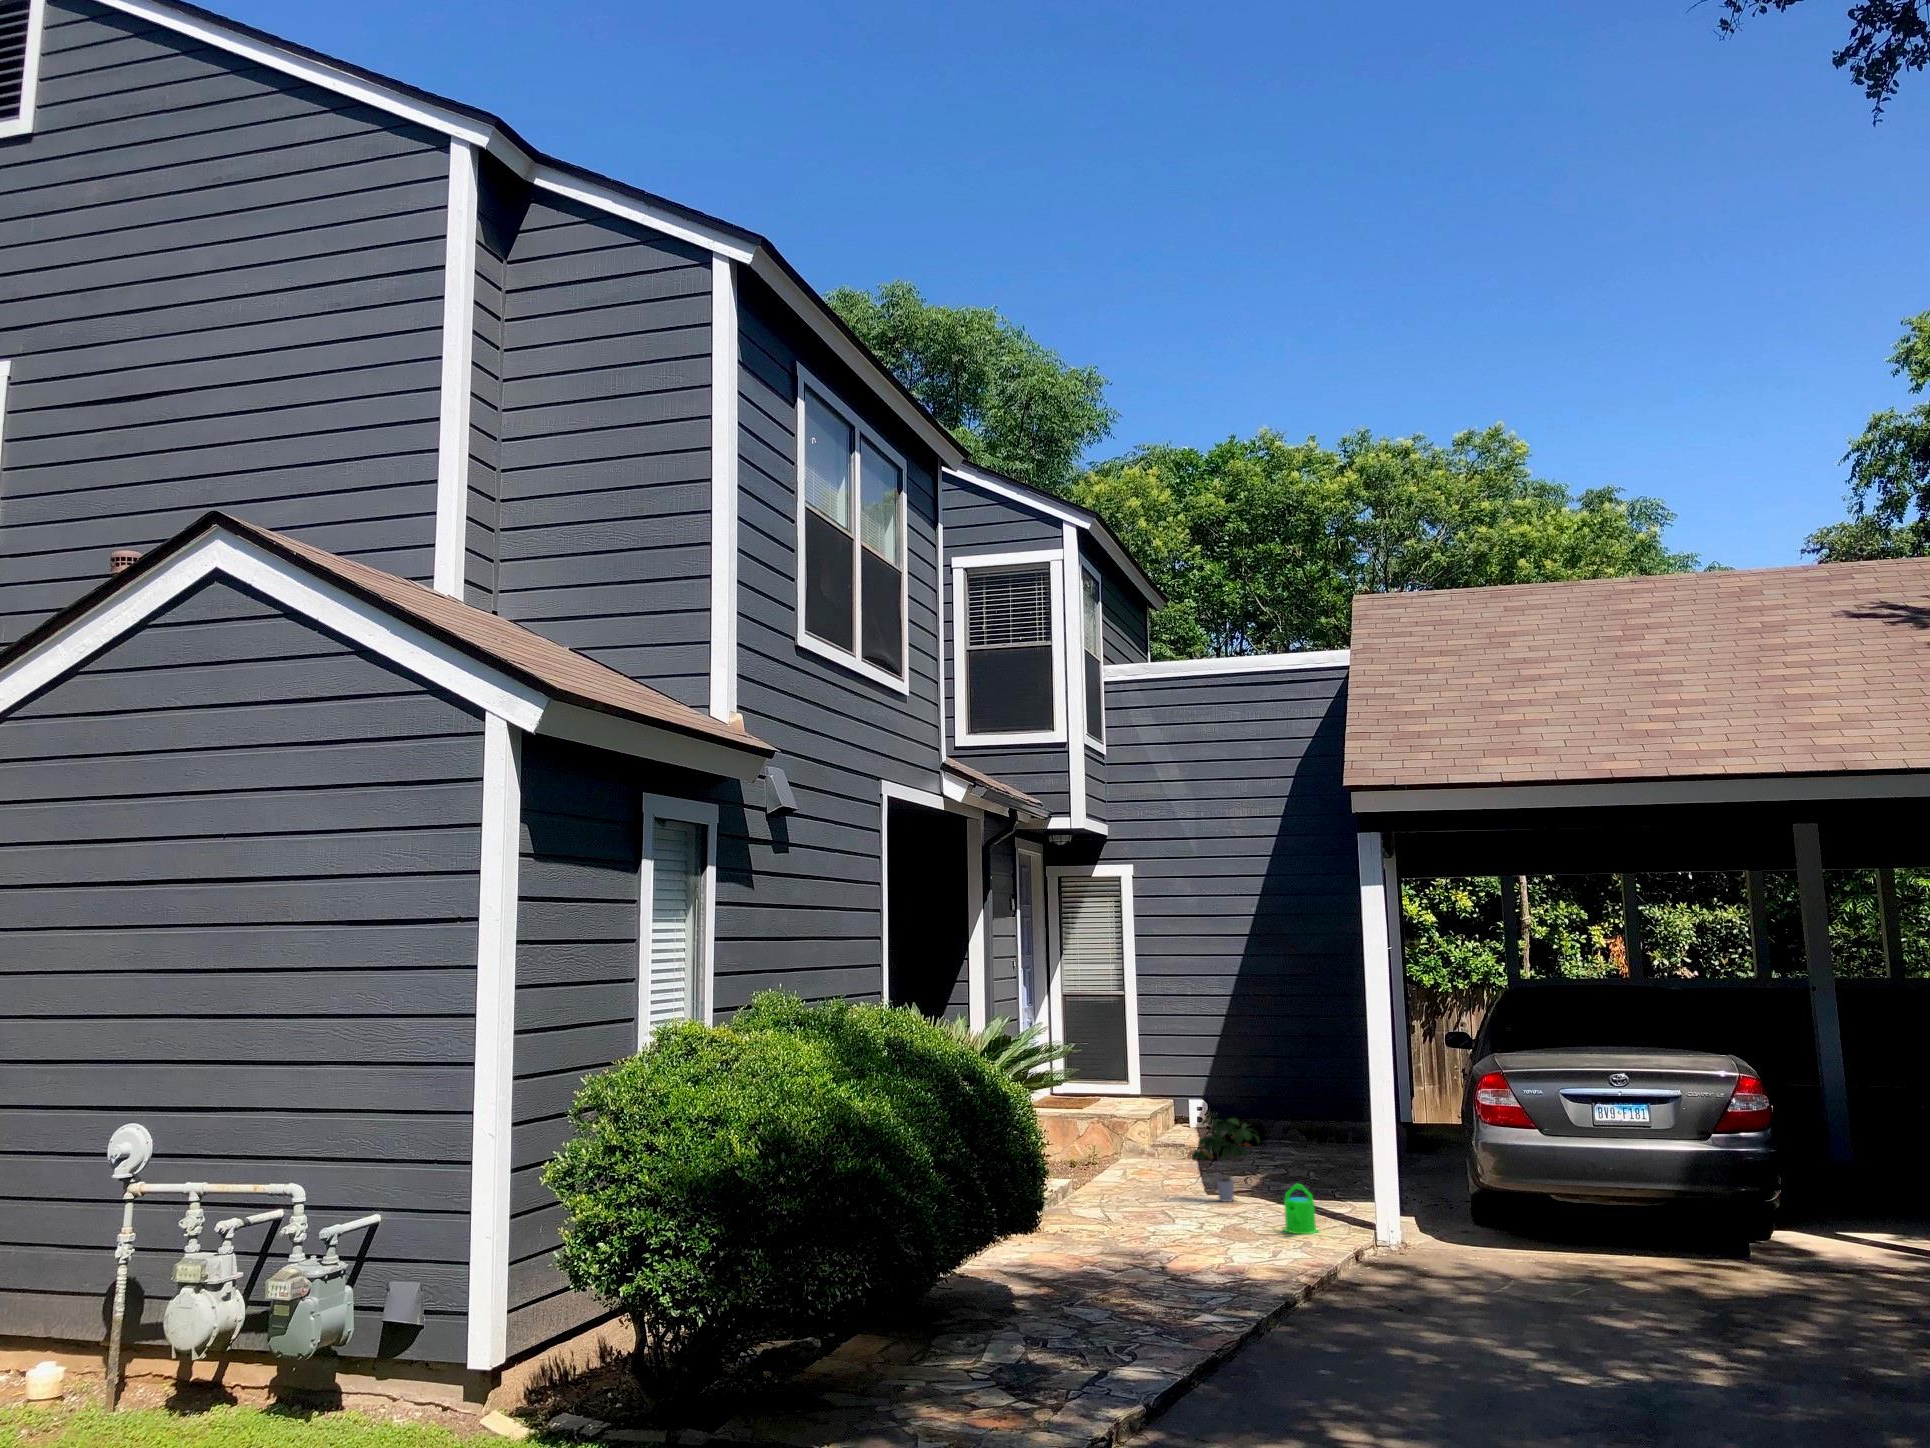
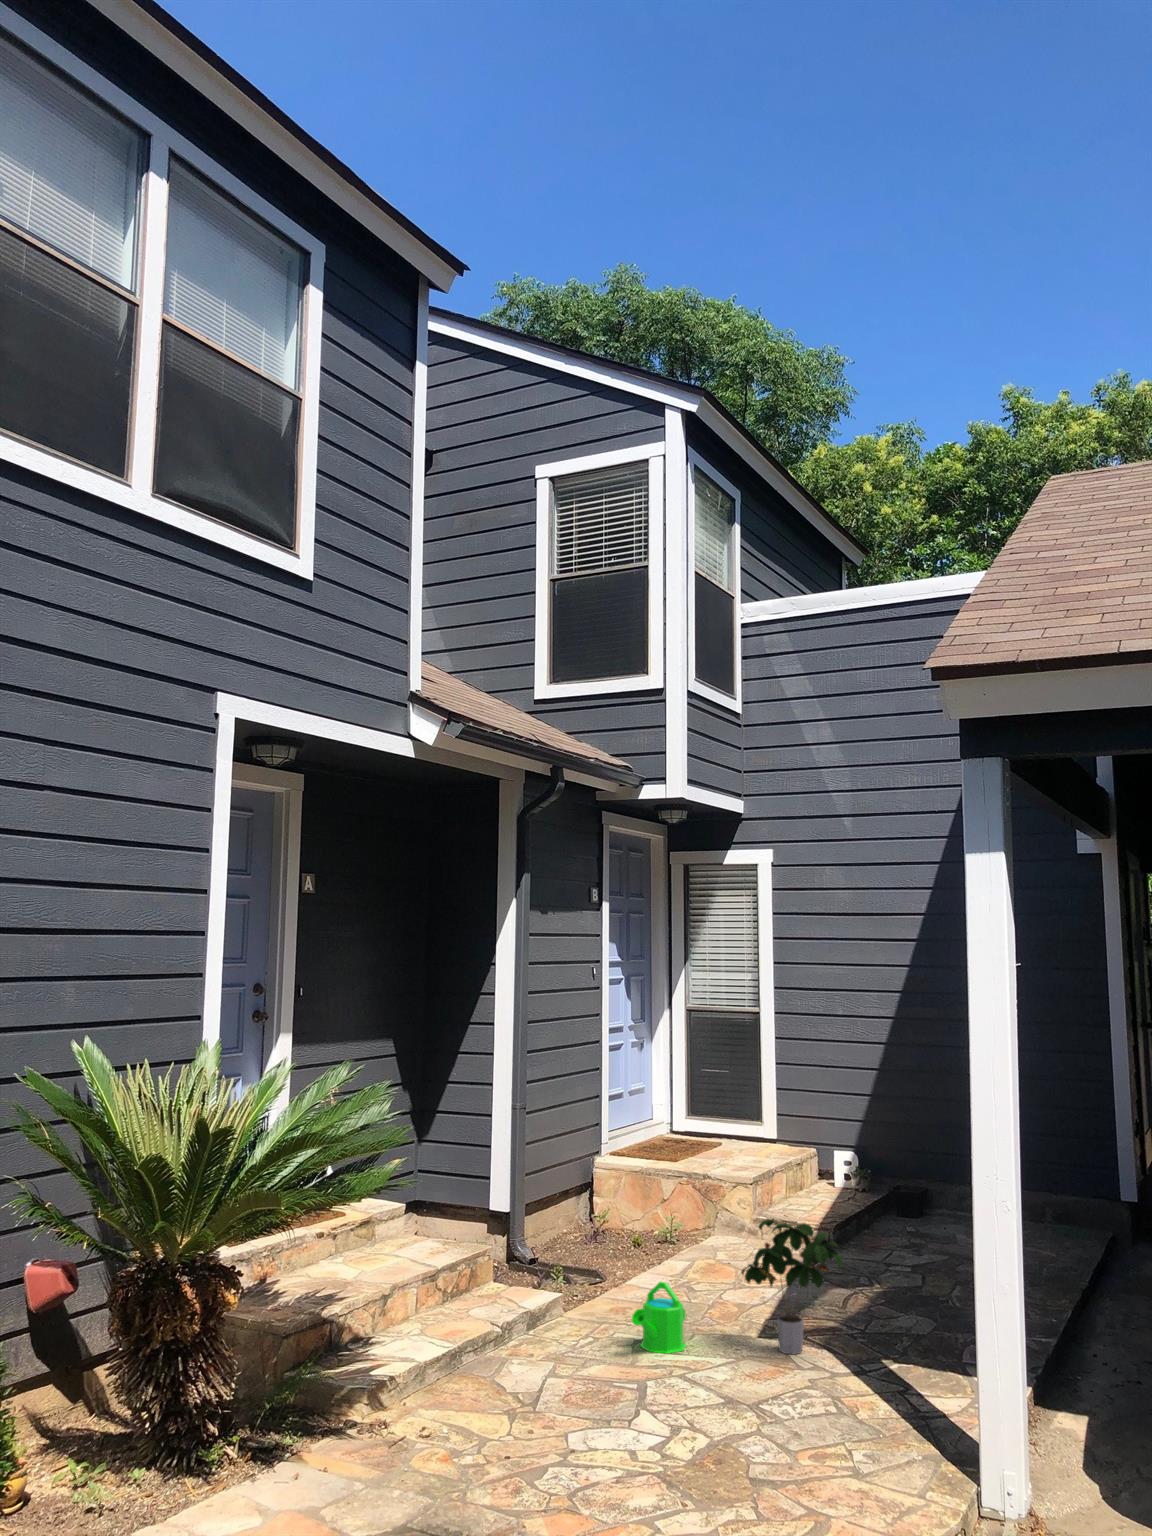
watering can: present [1284,1184,1317,1234] -> present [632,1282,686,1354]

